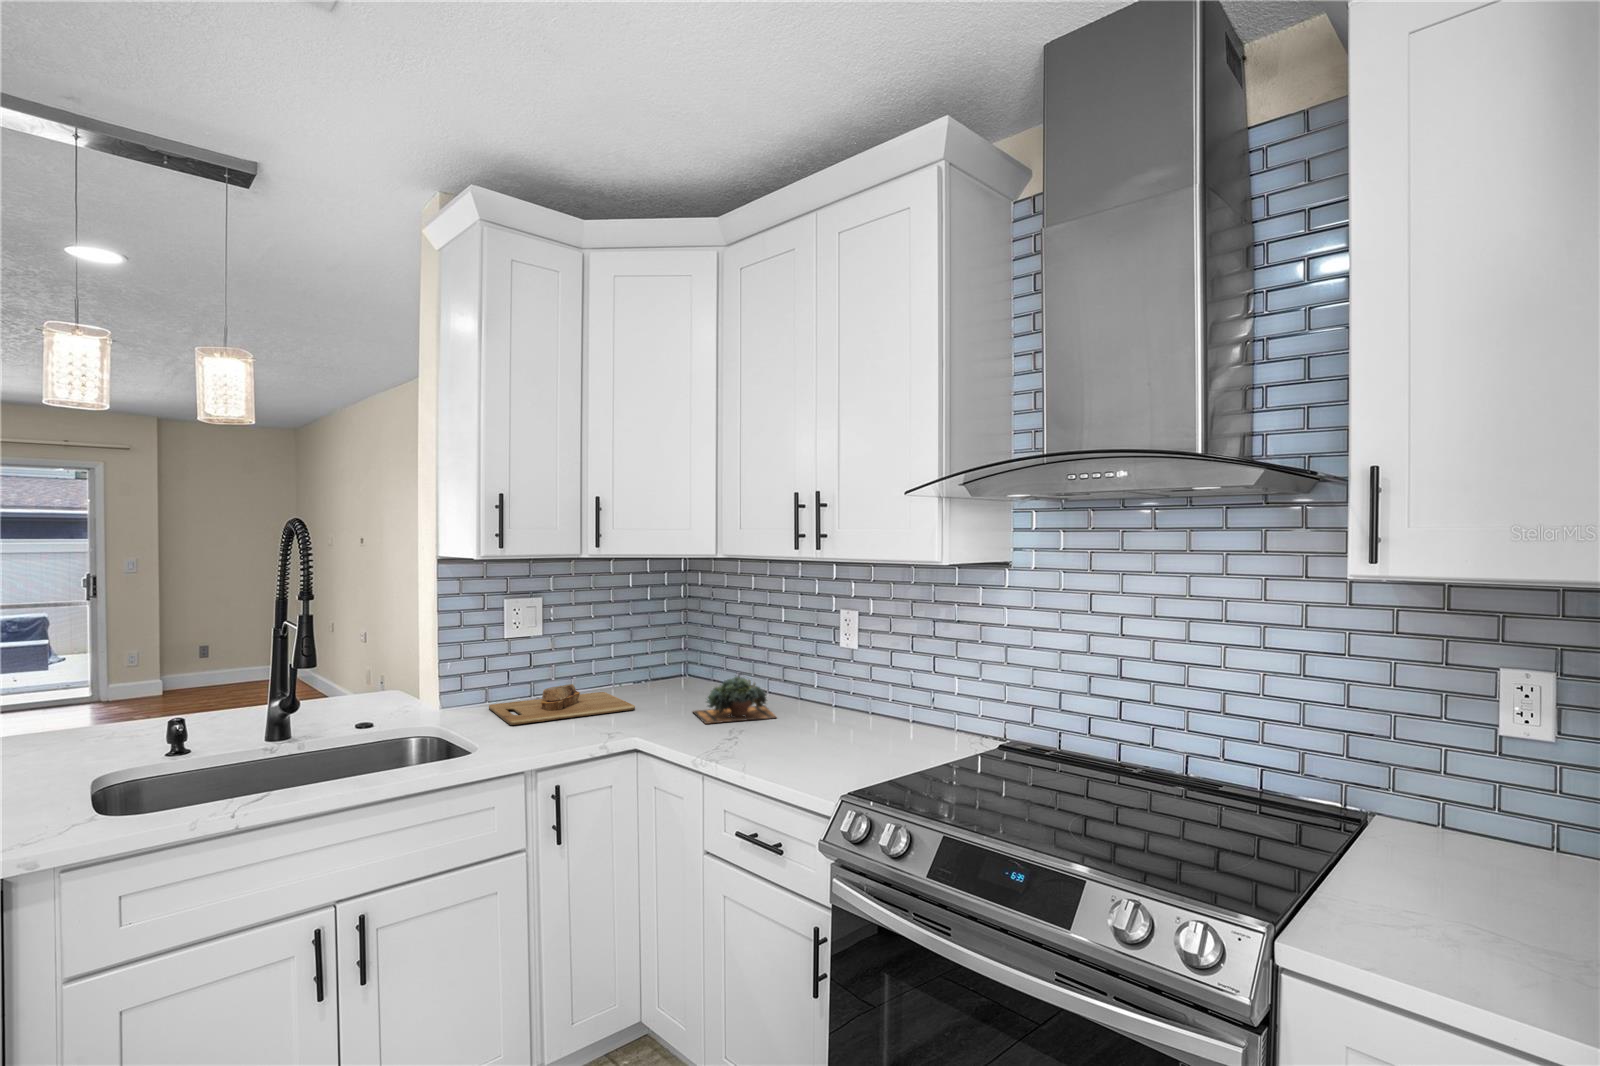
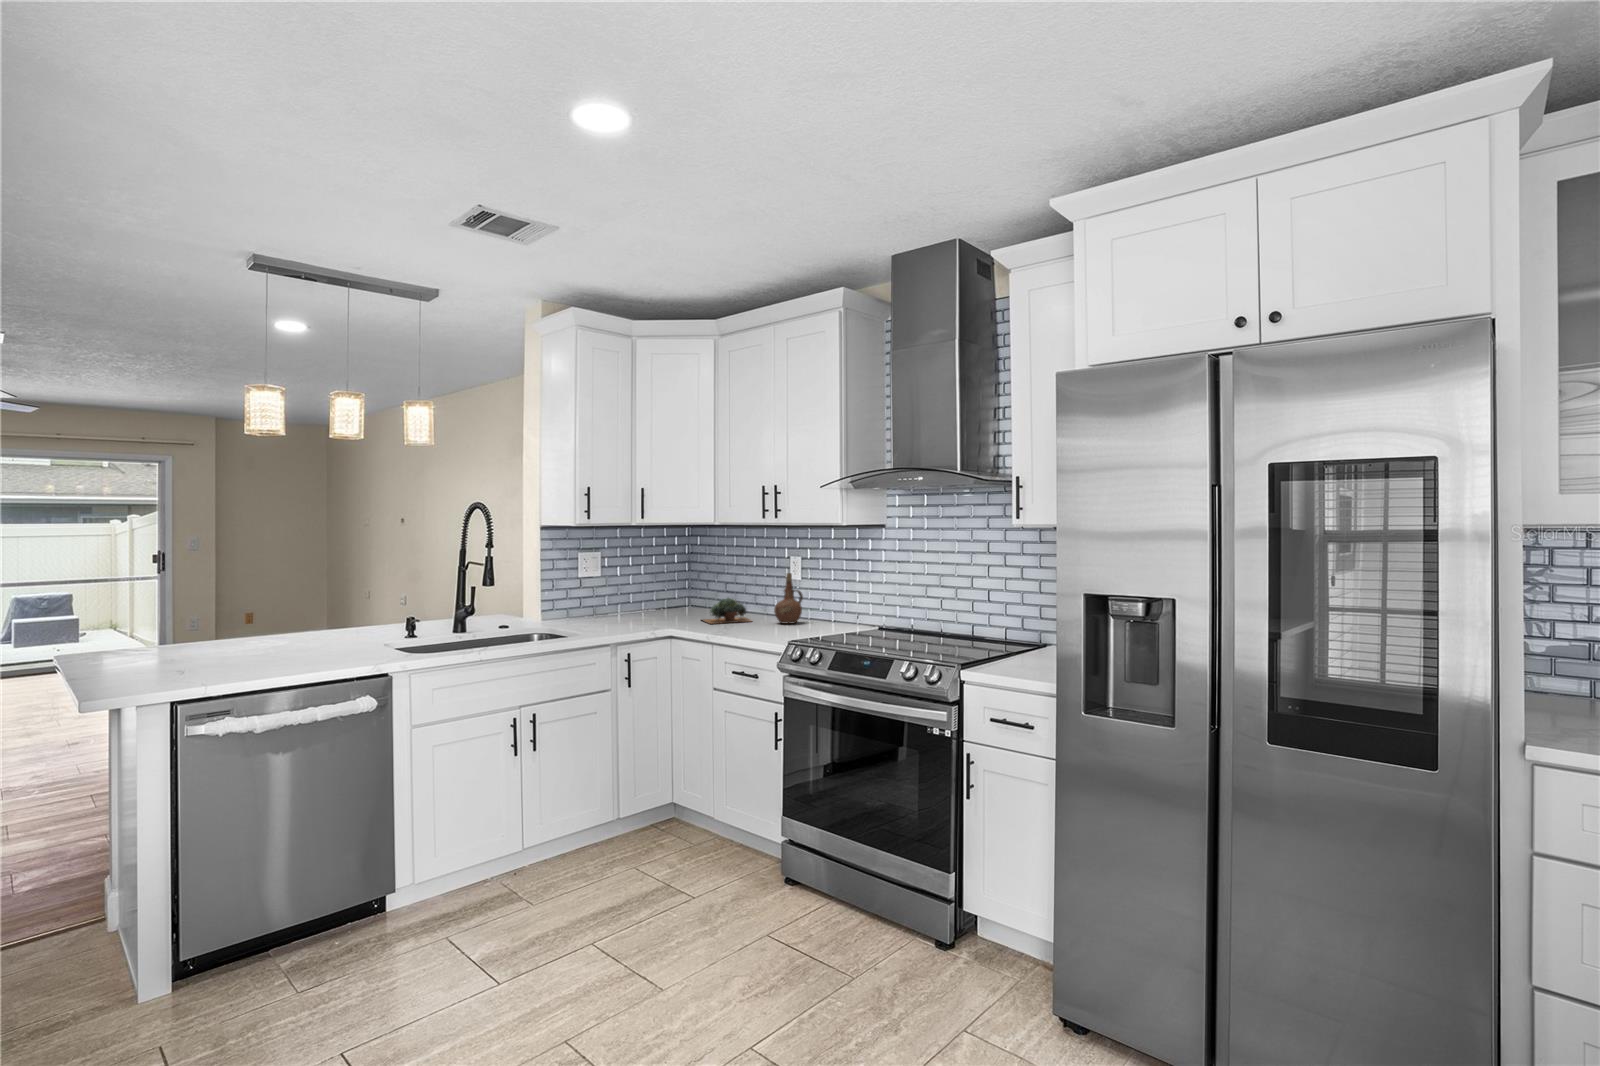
ceramic pitcher: none [812,639,860,726] -> present [774,573,803,623]
cutting board: present [489,684,635,725] -> none [572,606,665,626]

